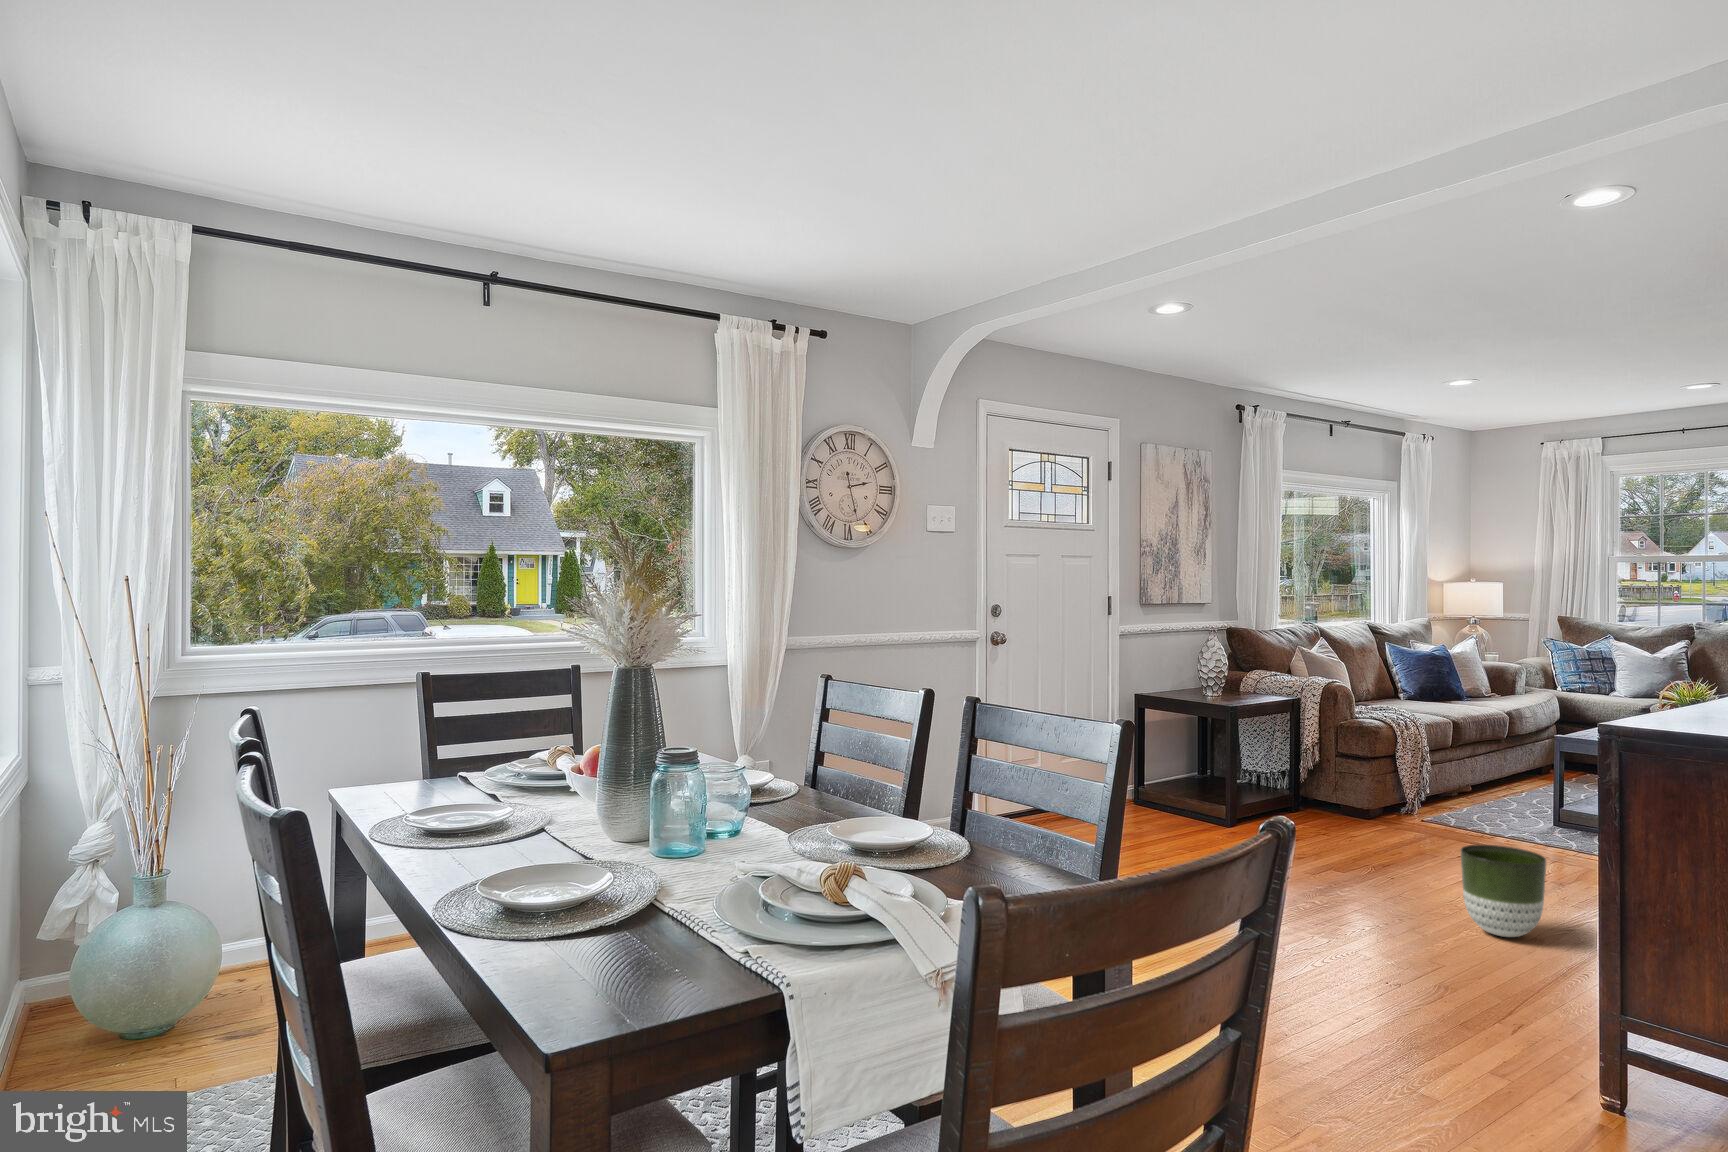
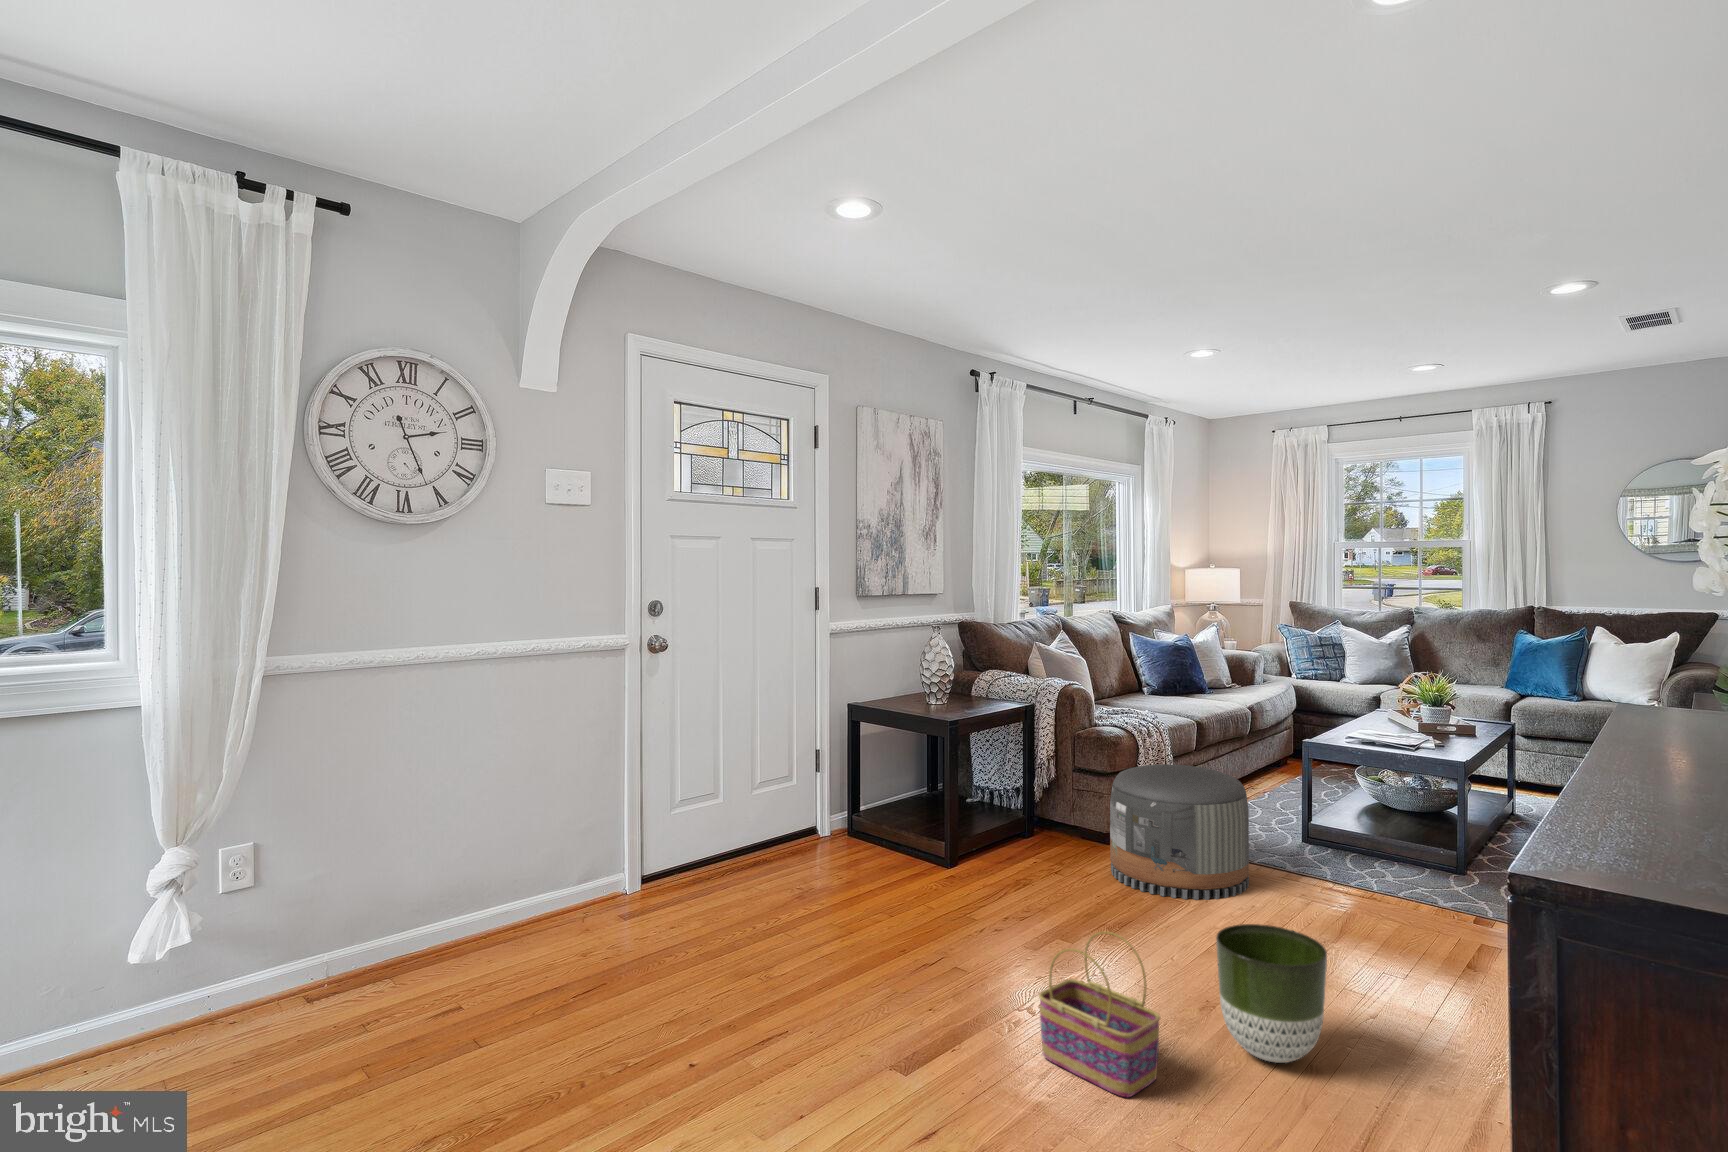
pouf: none [1372,750,1498,857] -> present [1110,764,1249,900]
basket: none [1324,840,1417,945] -> present [1039,932,1160,1097]

